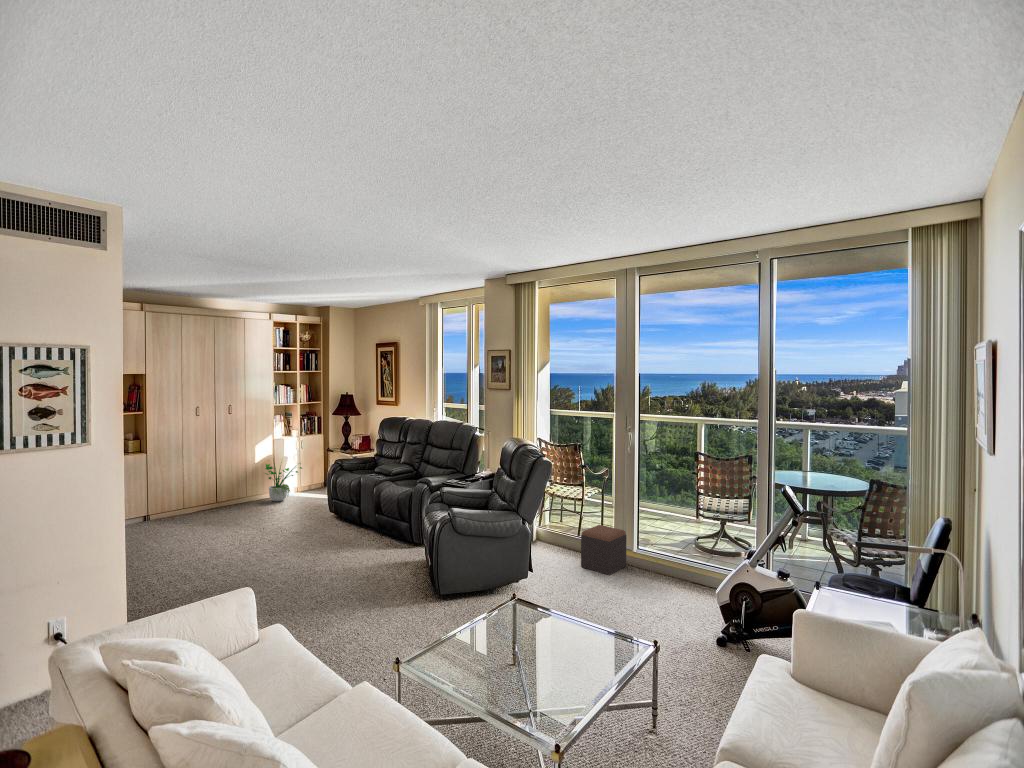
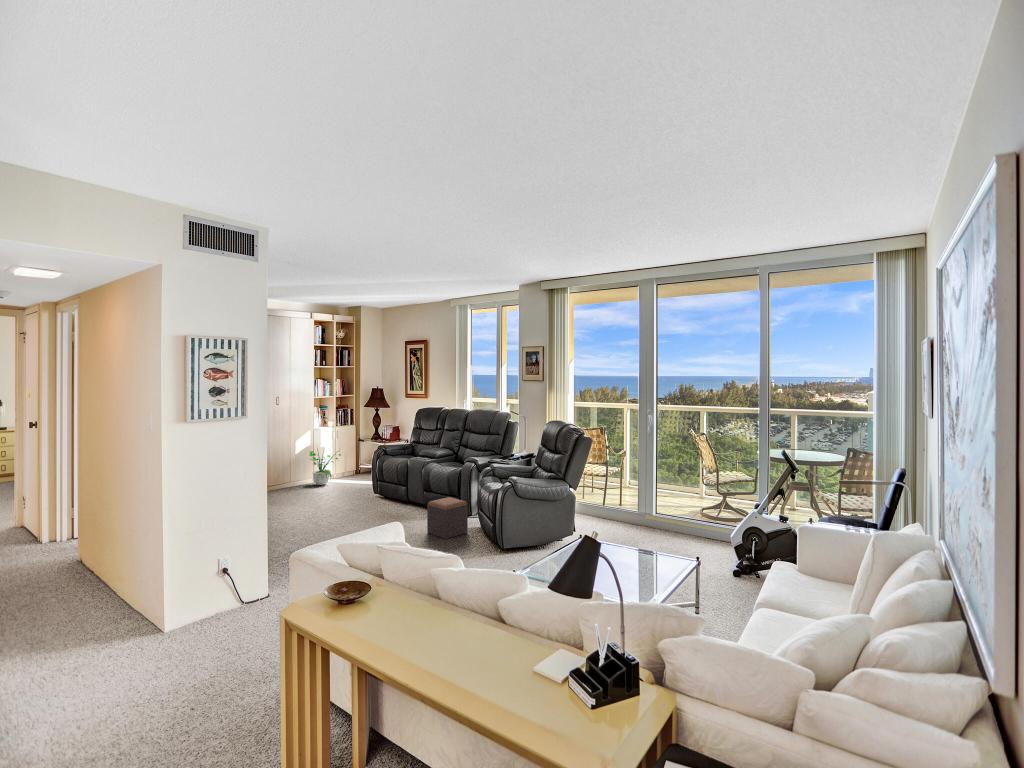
footstool: present [581,525,626,575] -> present [427,497,468,539]

